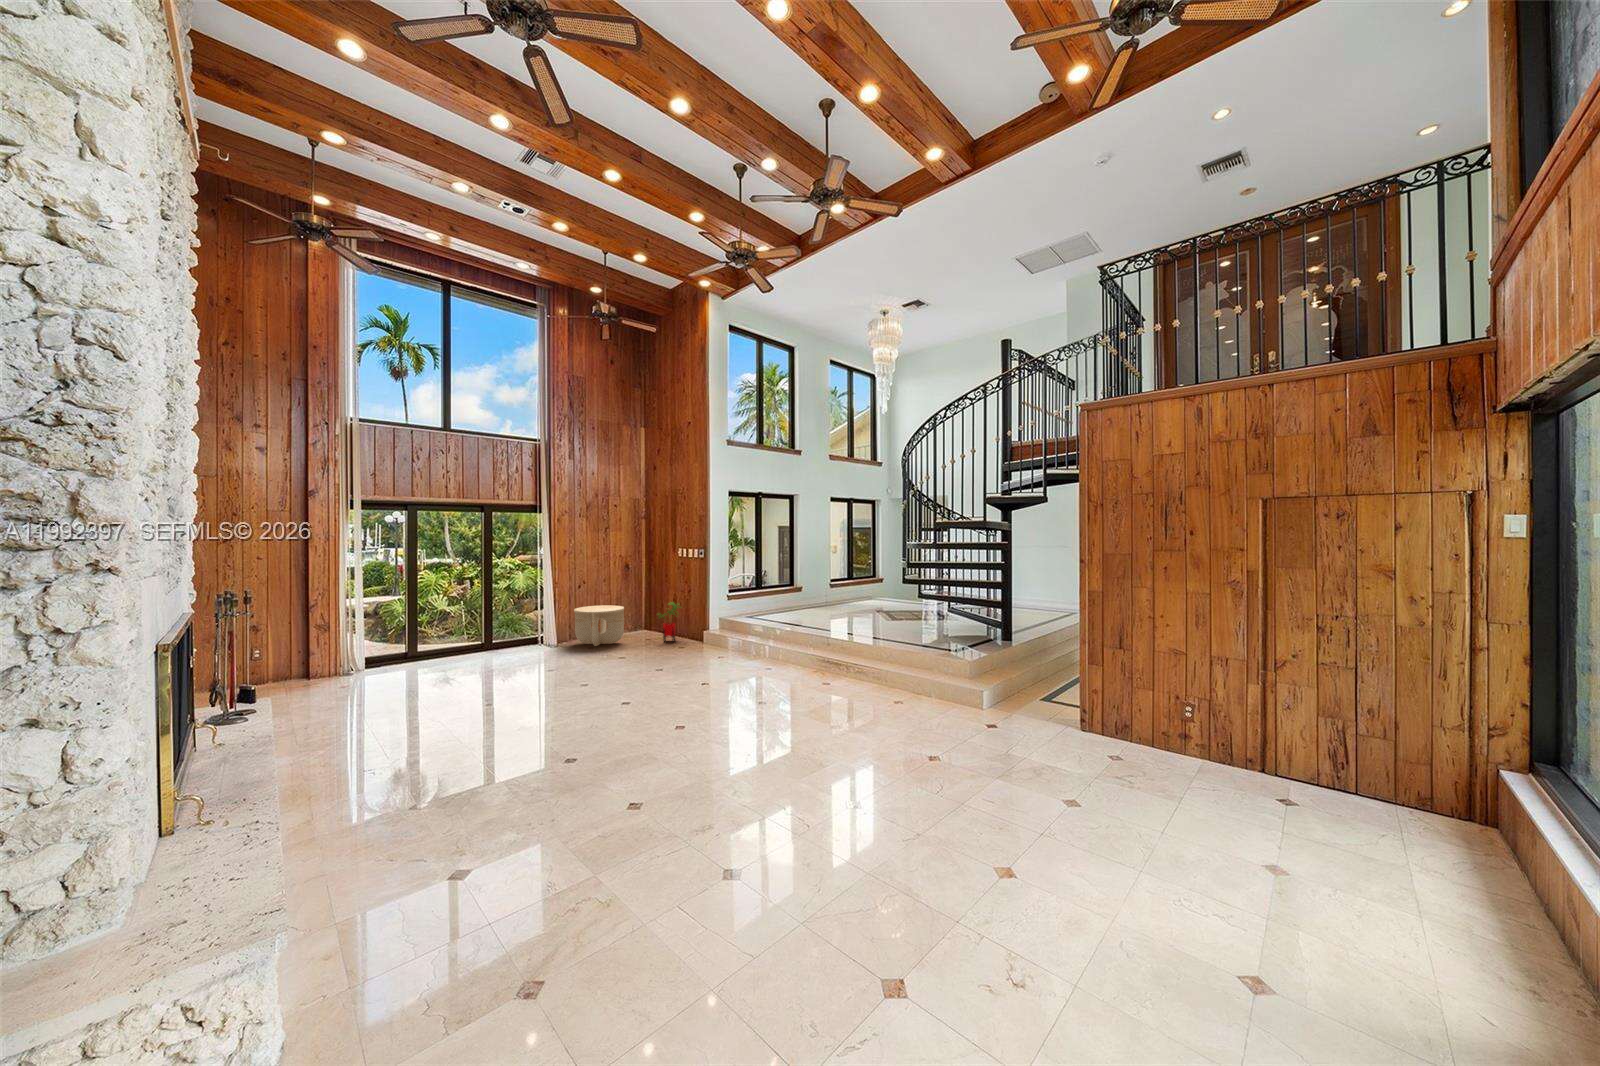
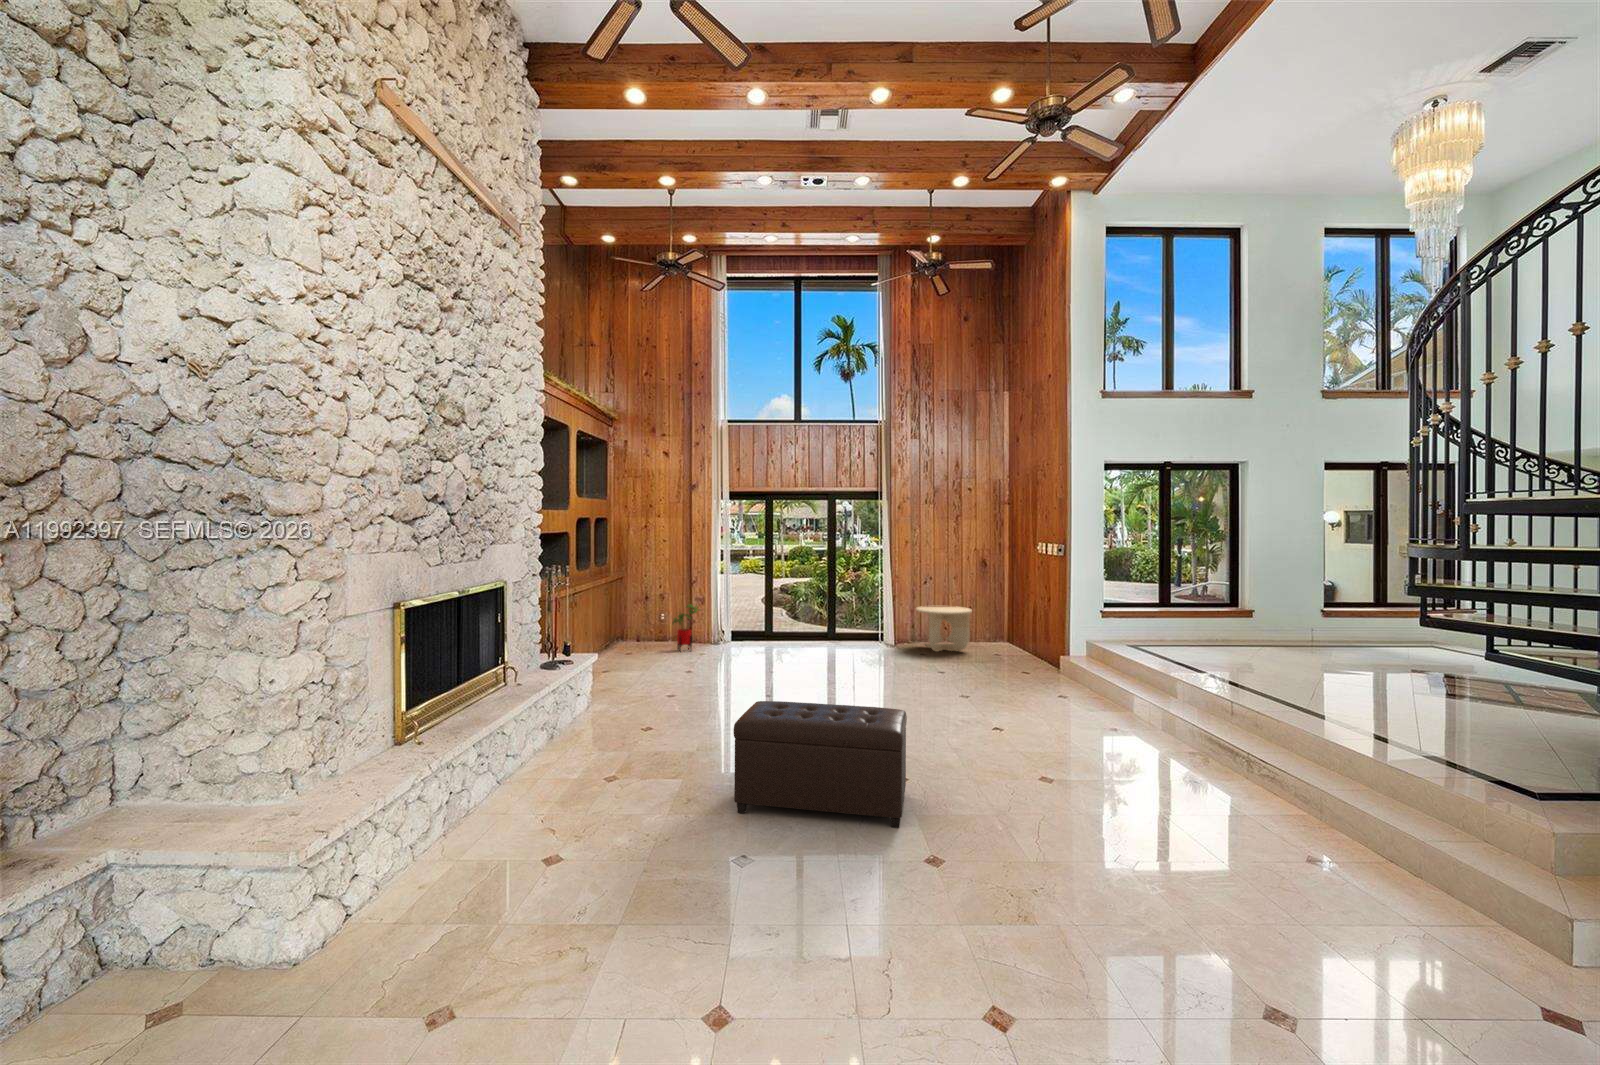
house plant: present [658,602,678,641] -> present [672,604,700,651]
ottoman: none [594,687,742,803] -> present [733,701,907,828]

